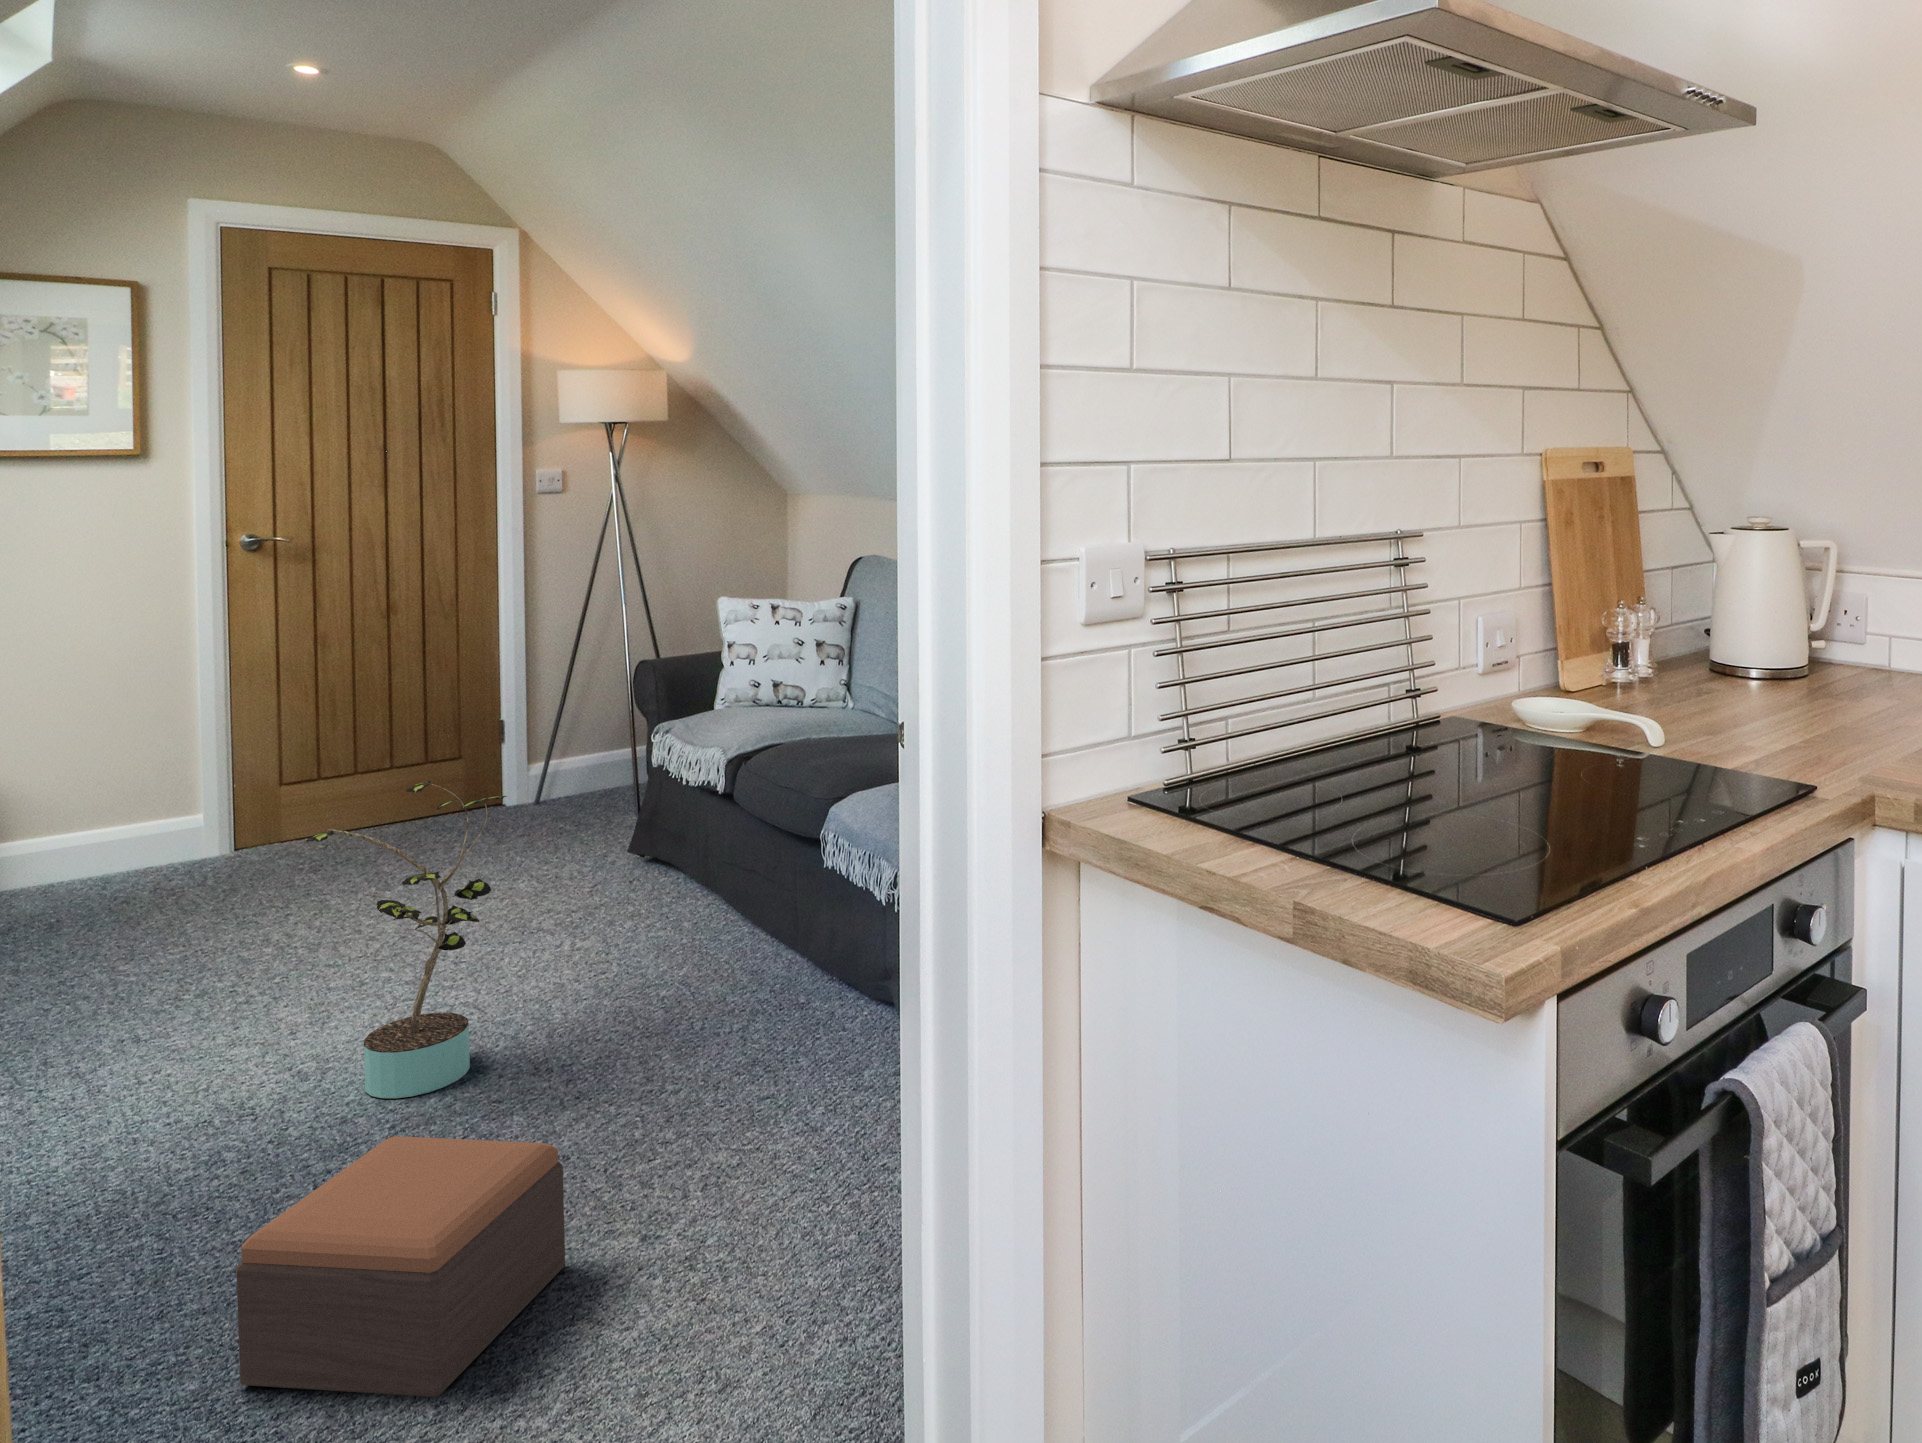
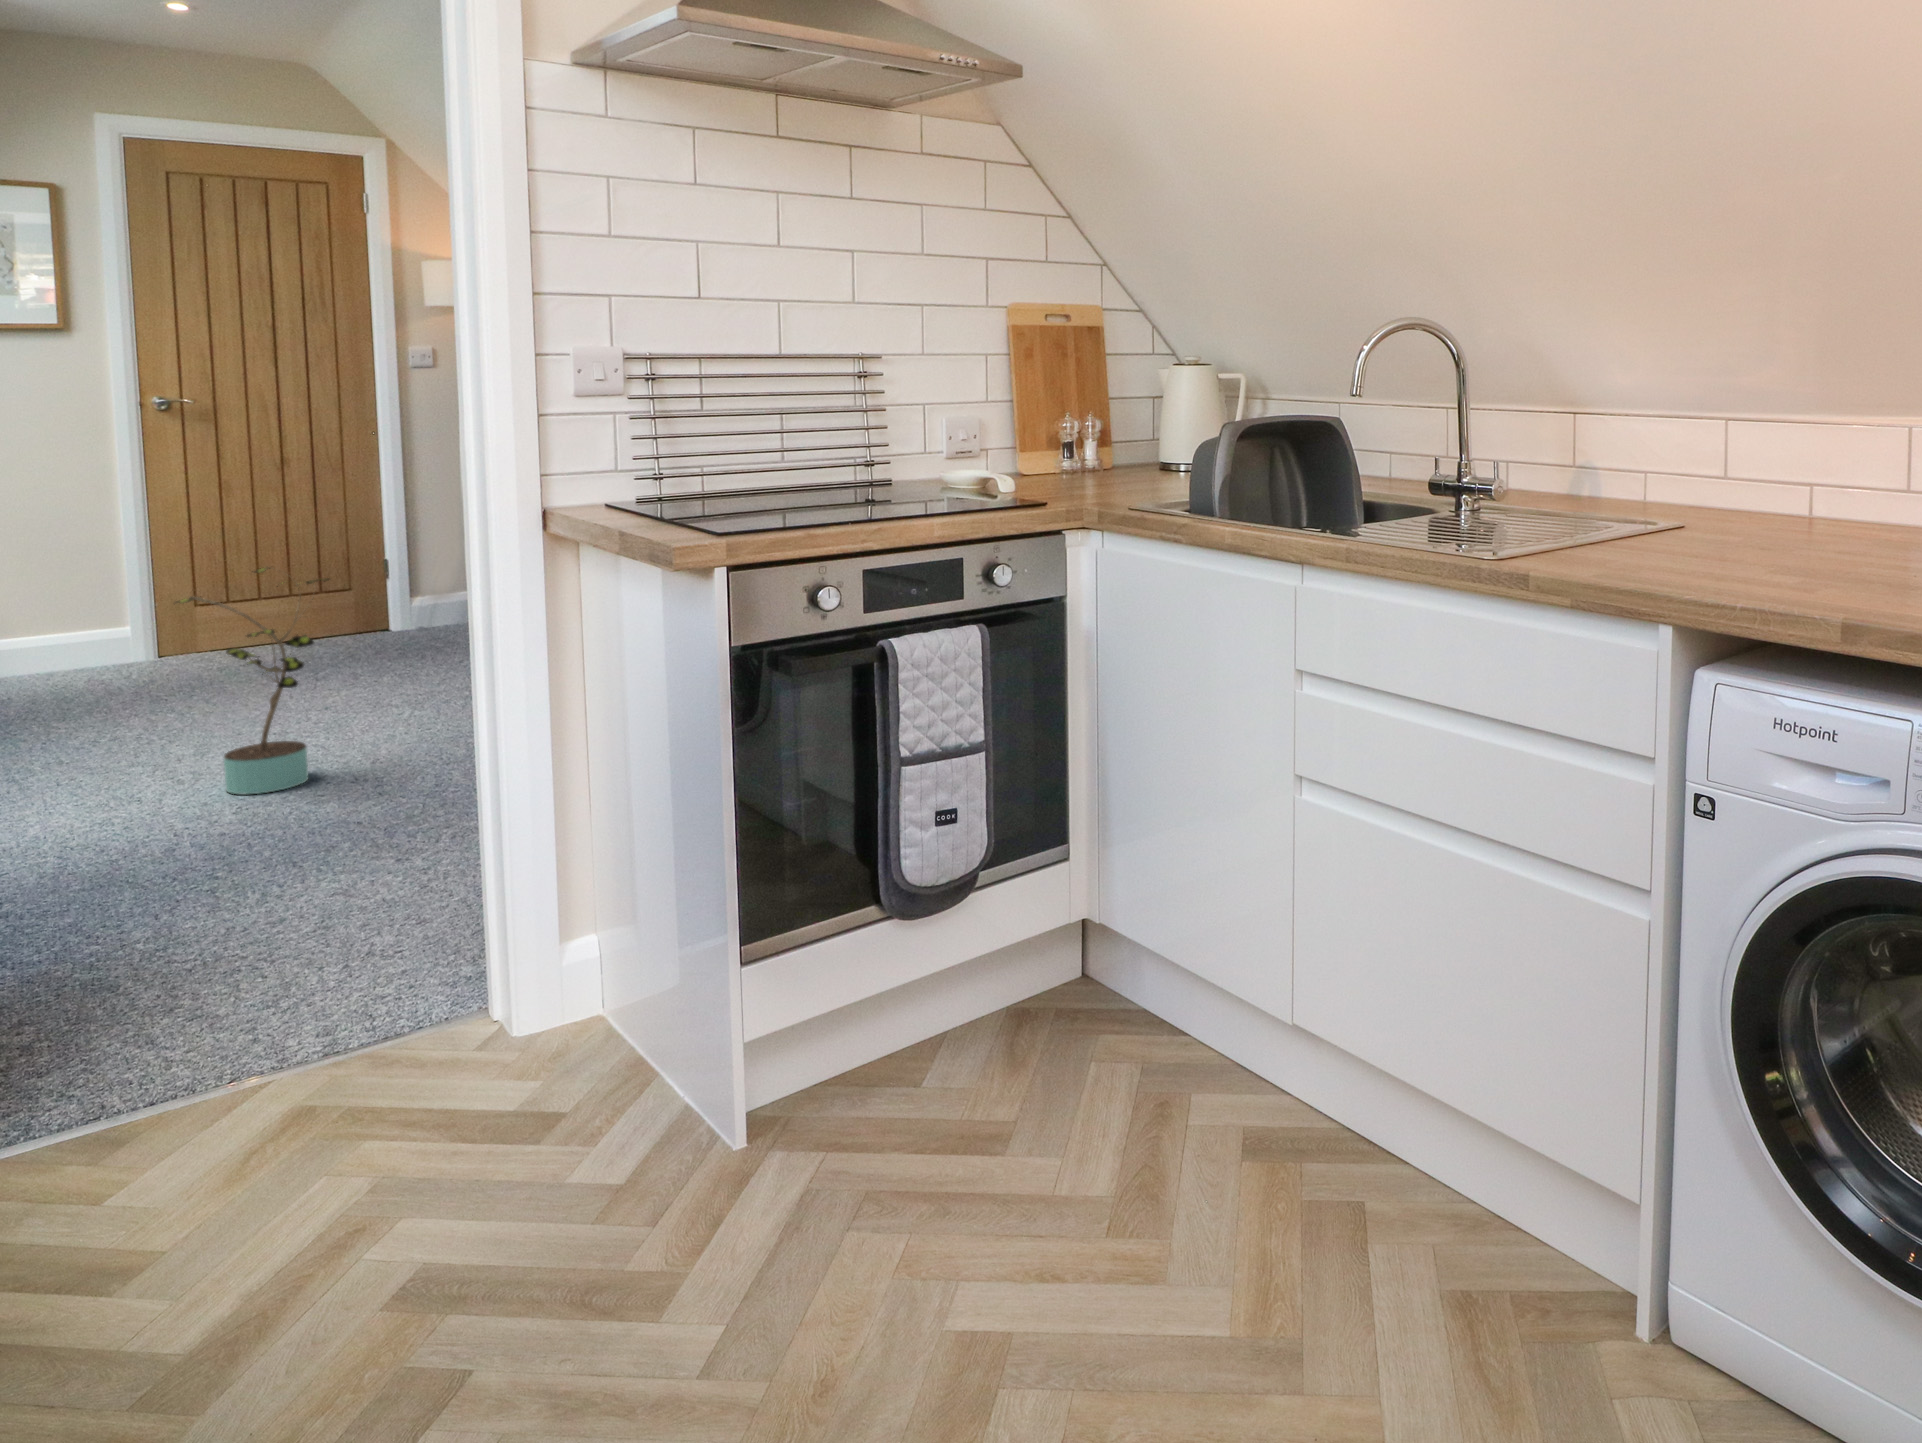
footstool: present [236,1136,565,1397] -> none [96,782,339,926]

